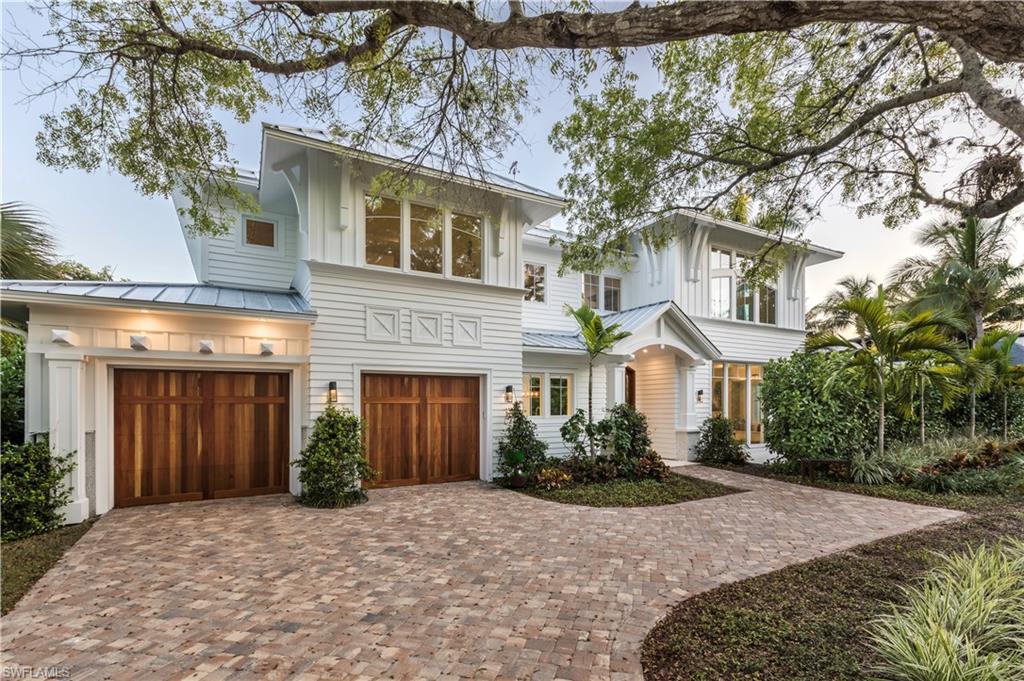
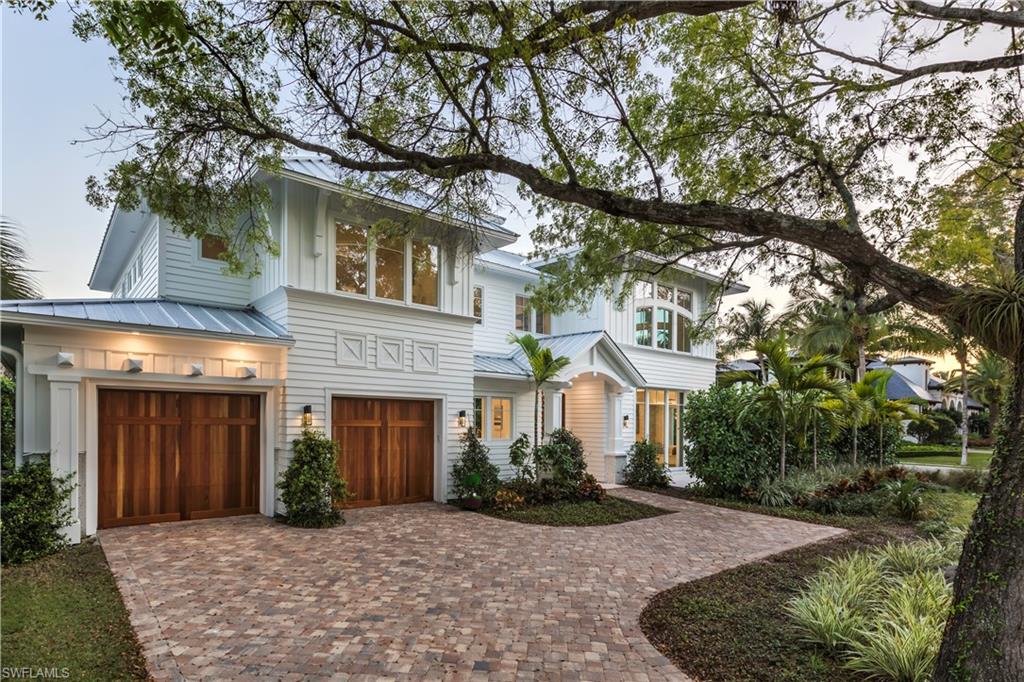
bench: present [801,458,851,483] -> none [719,482,759,505]

